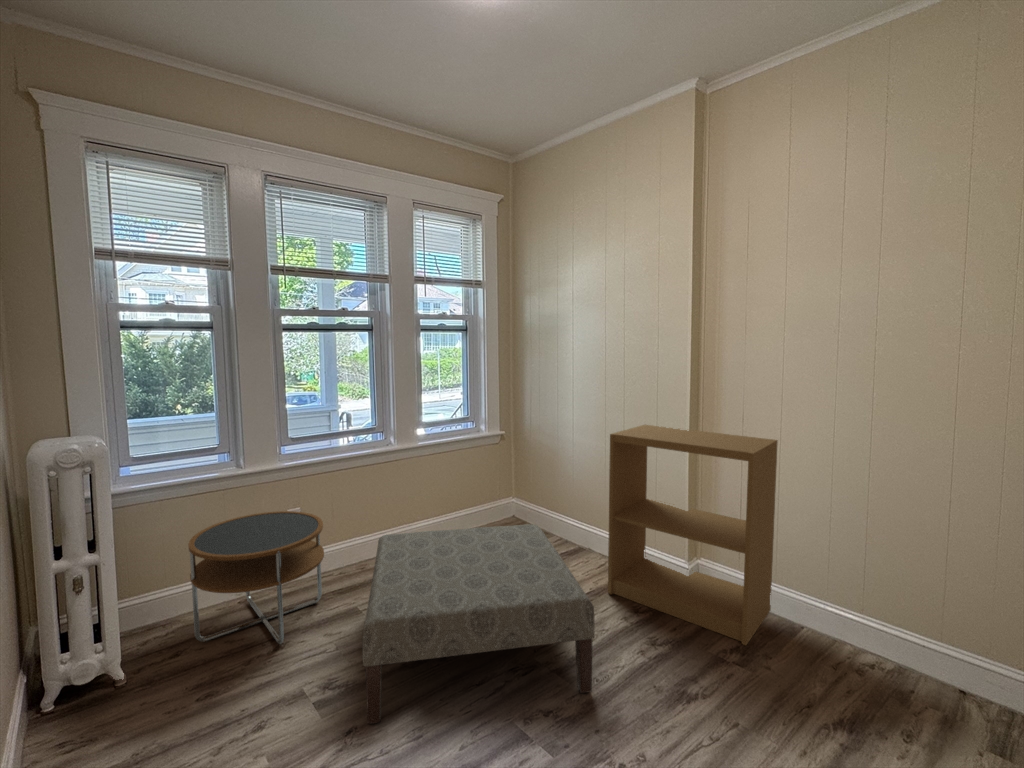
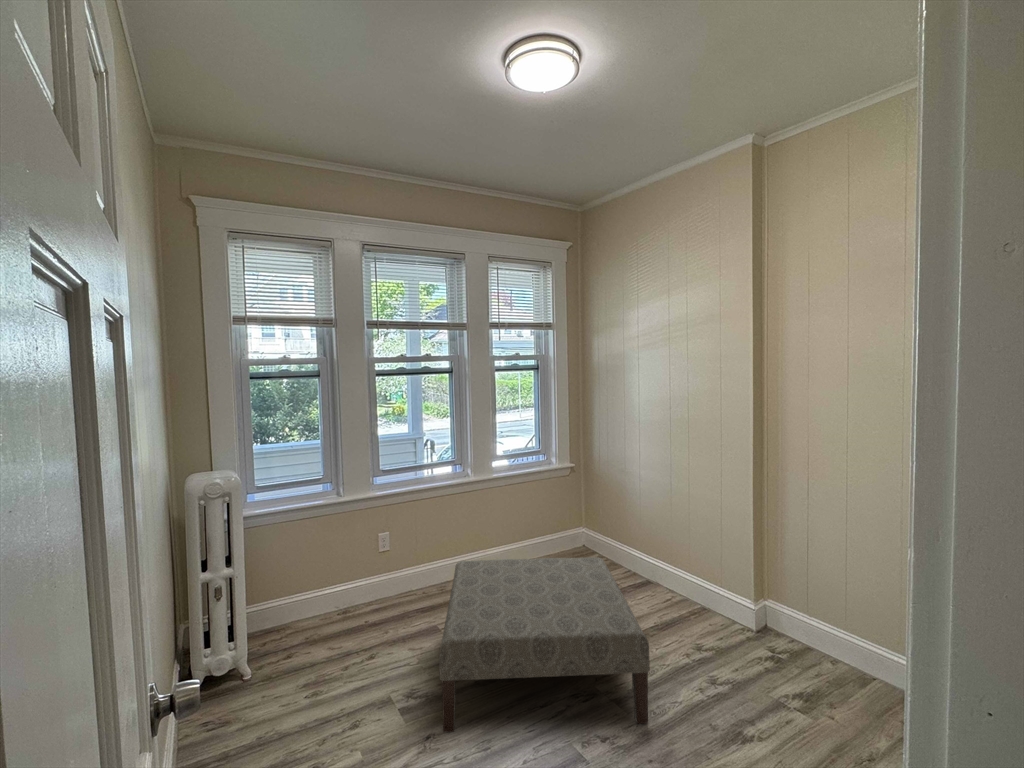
bookshelf: present [608,425,778,645] -> none [671,463,844,693]
side table: present [188,511,324,644] -> none [299,535,408,654]

